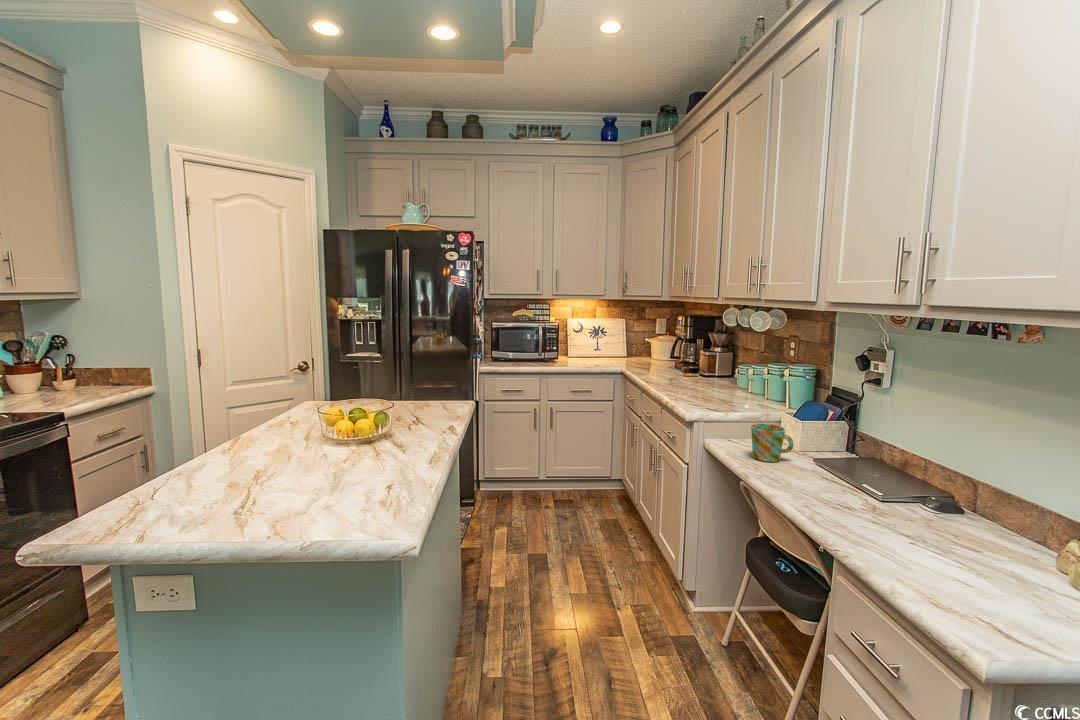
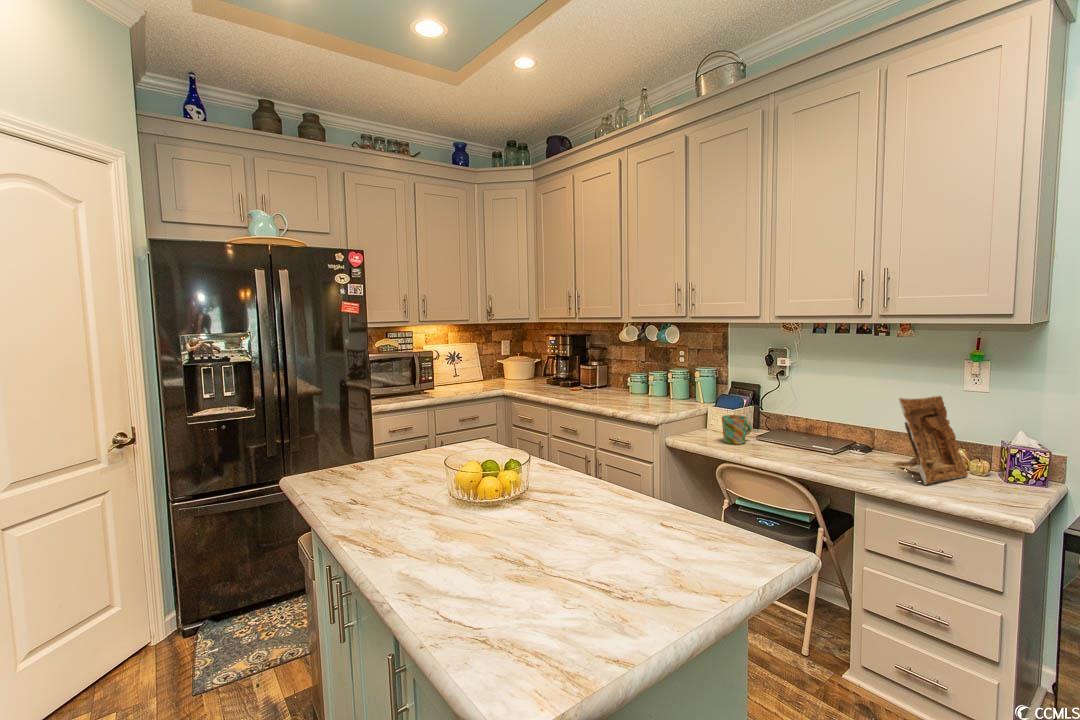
picture frame: none [899,431,1035,583] -> present [893,396,968,484]

